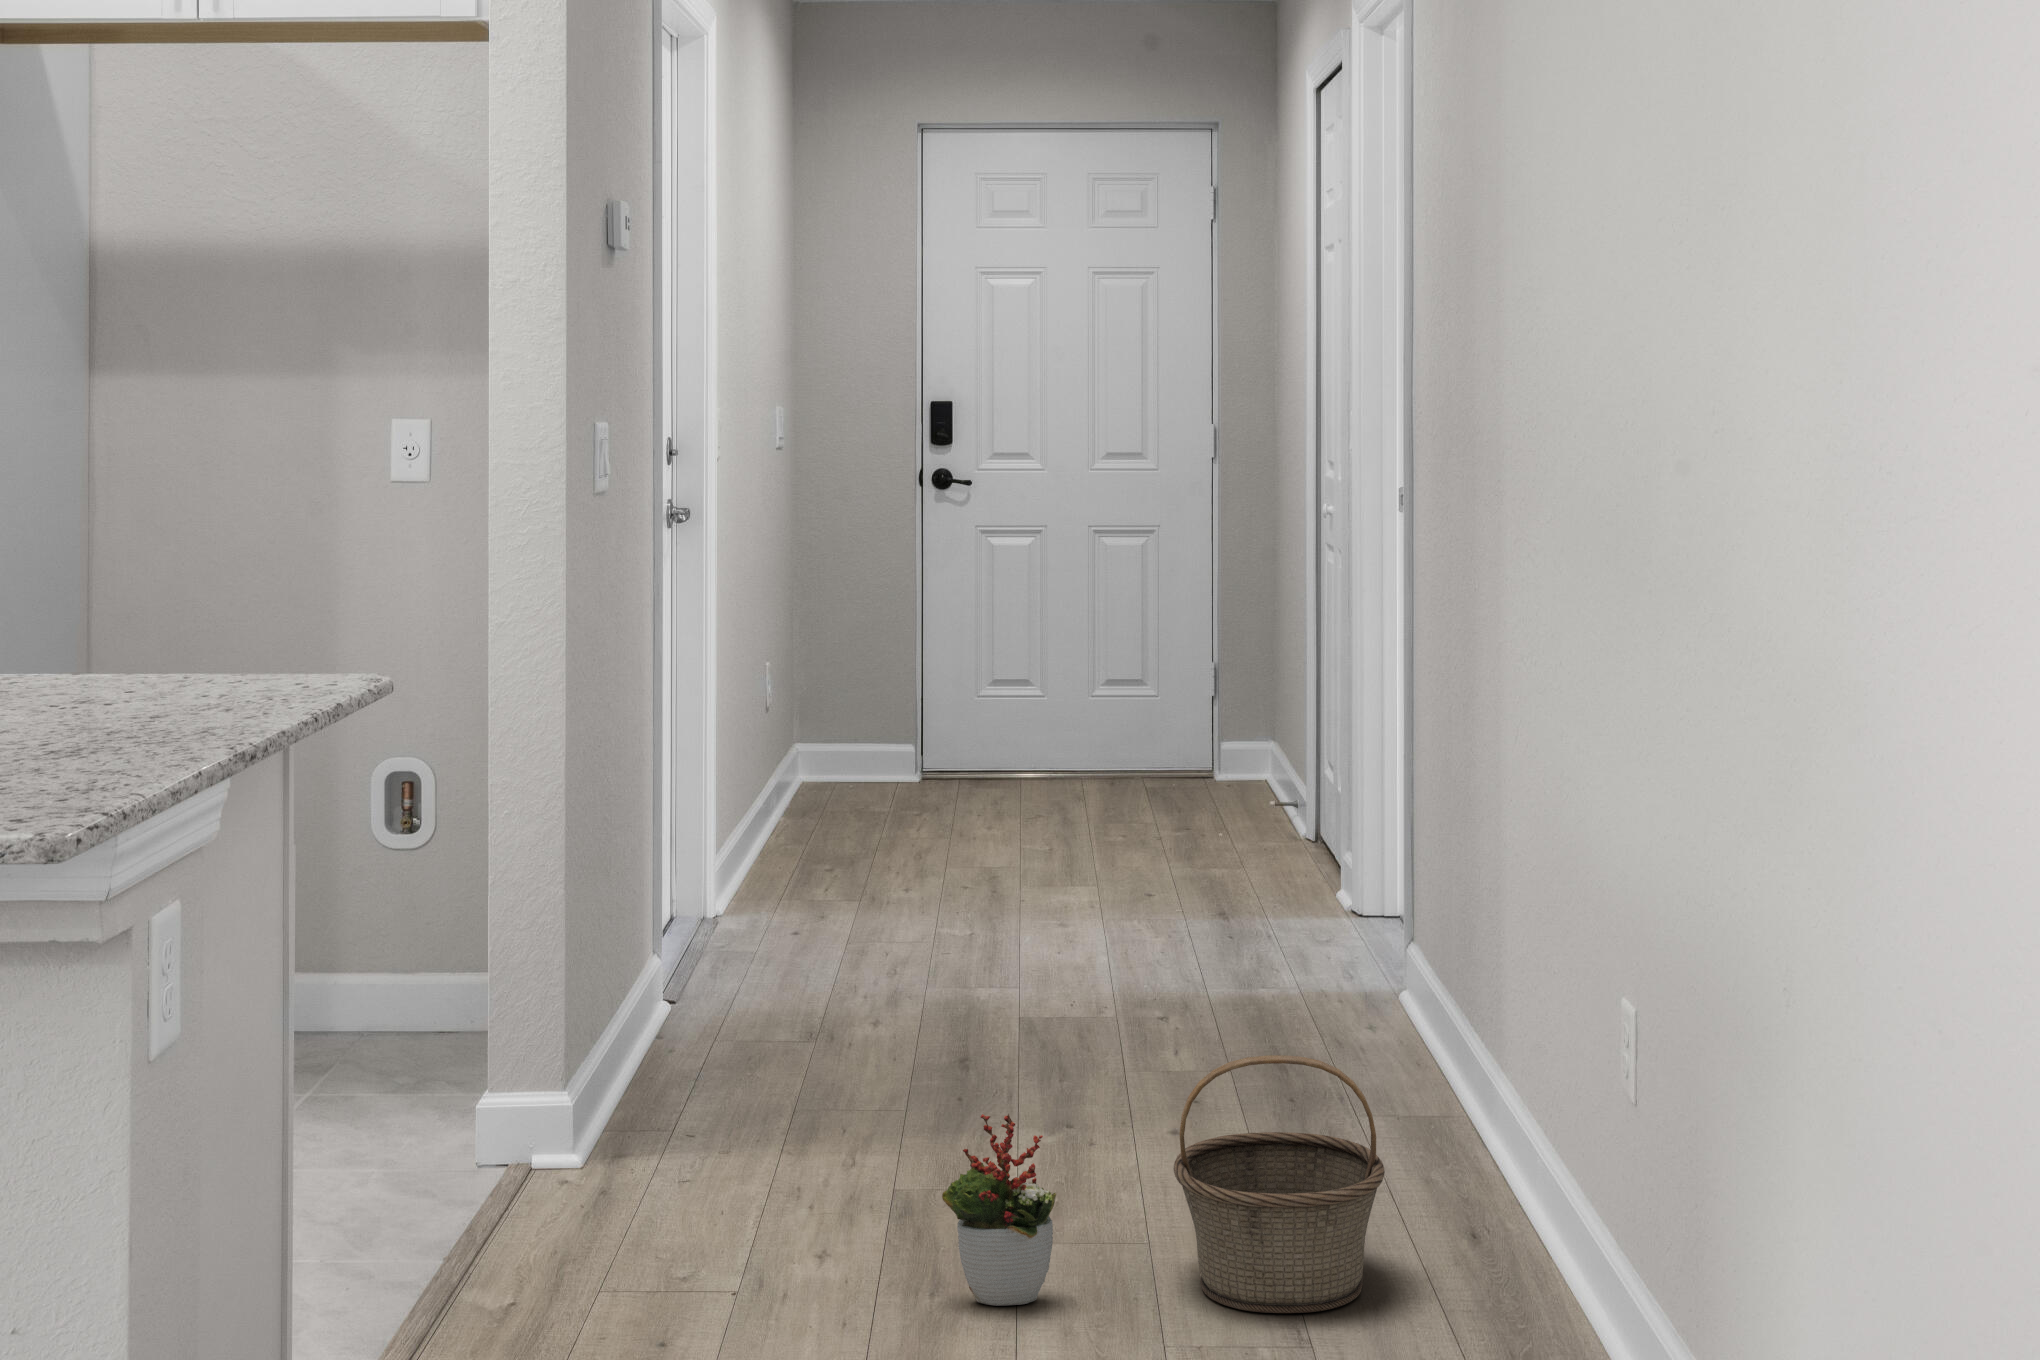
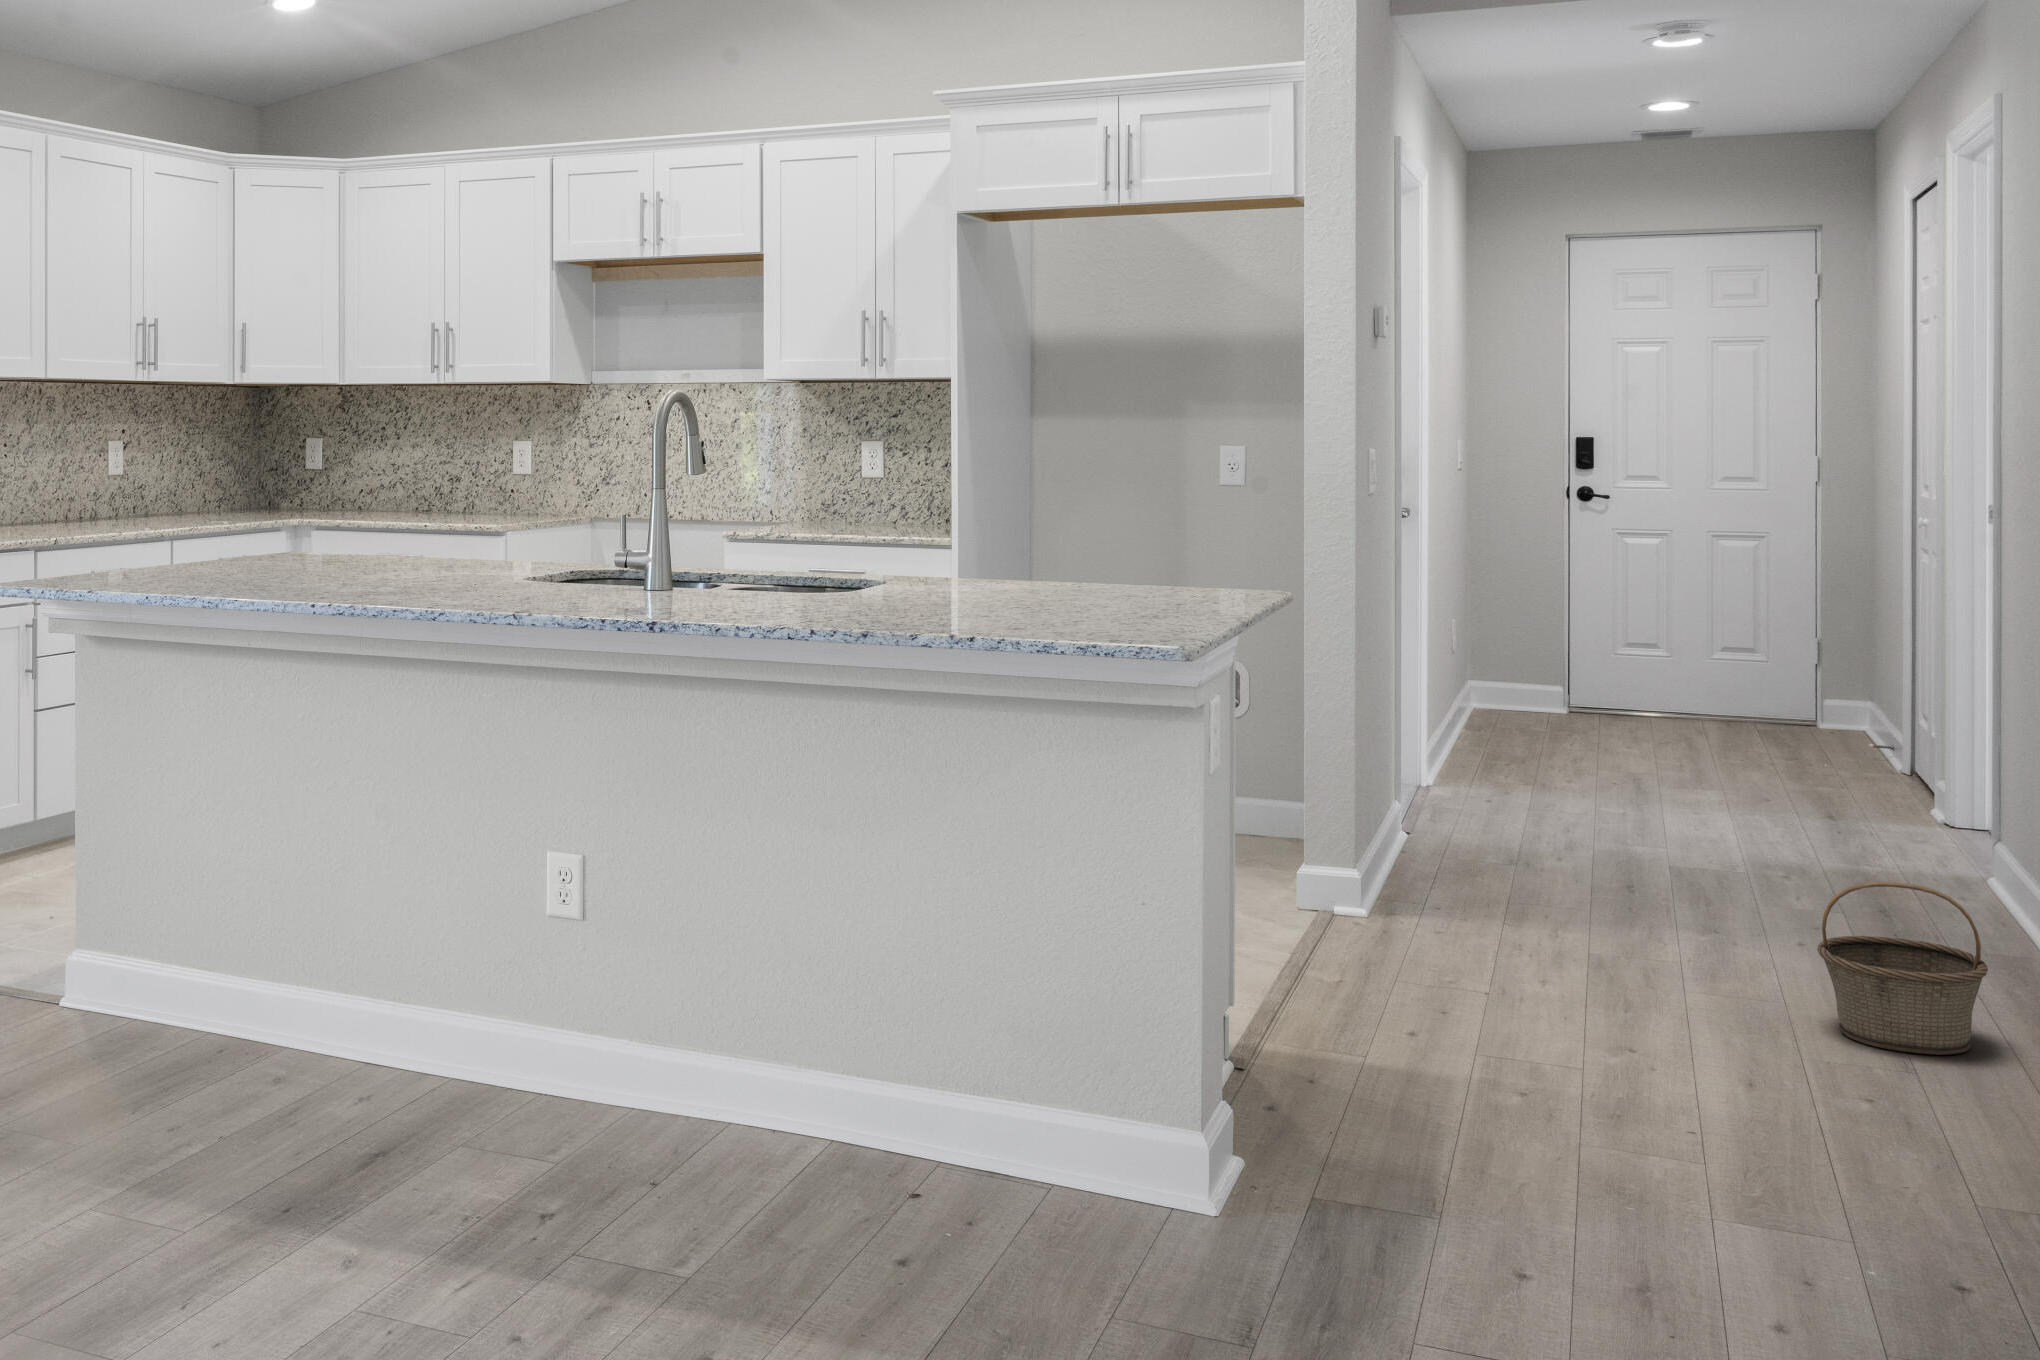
decorative plant: present [942,1114,1056,1306] -> none [1645,898,1729,1022]

